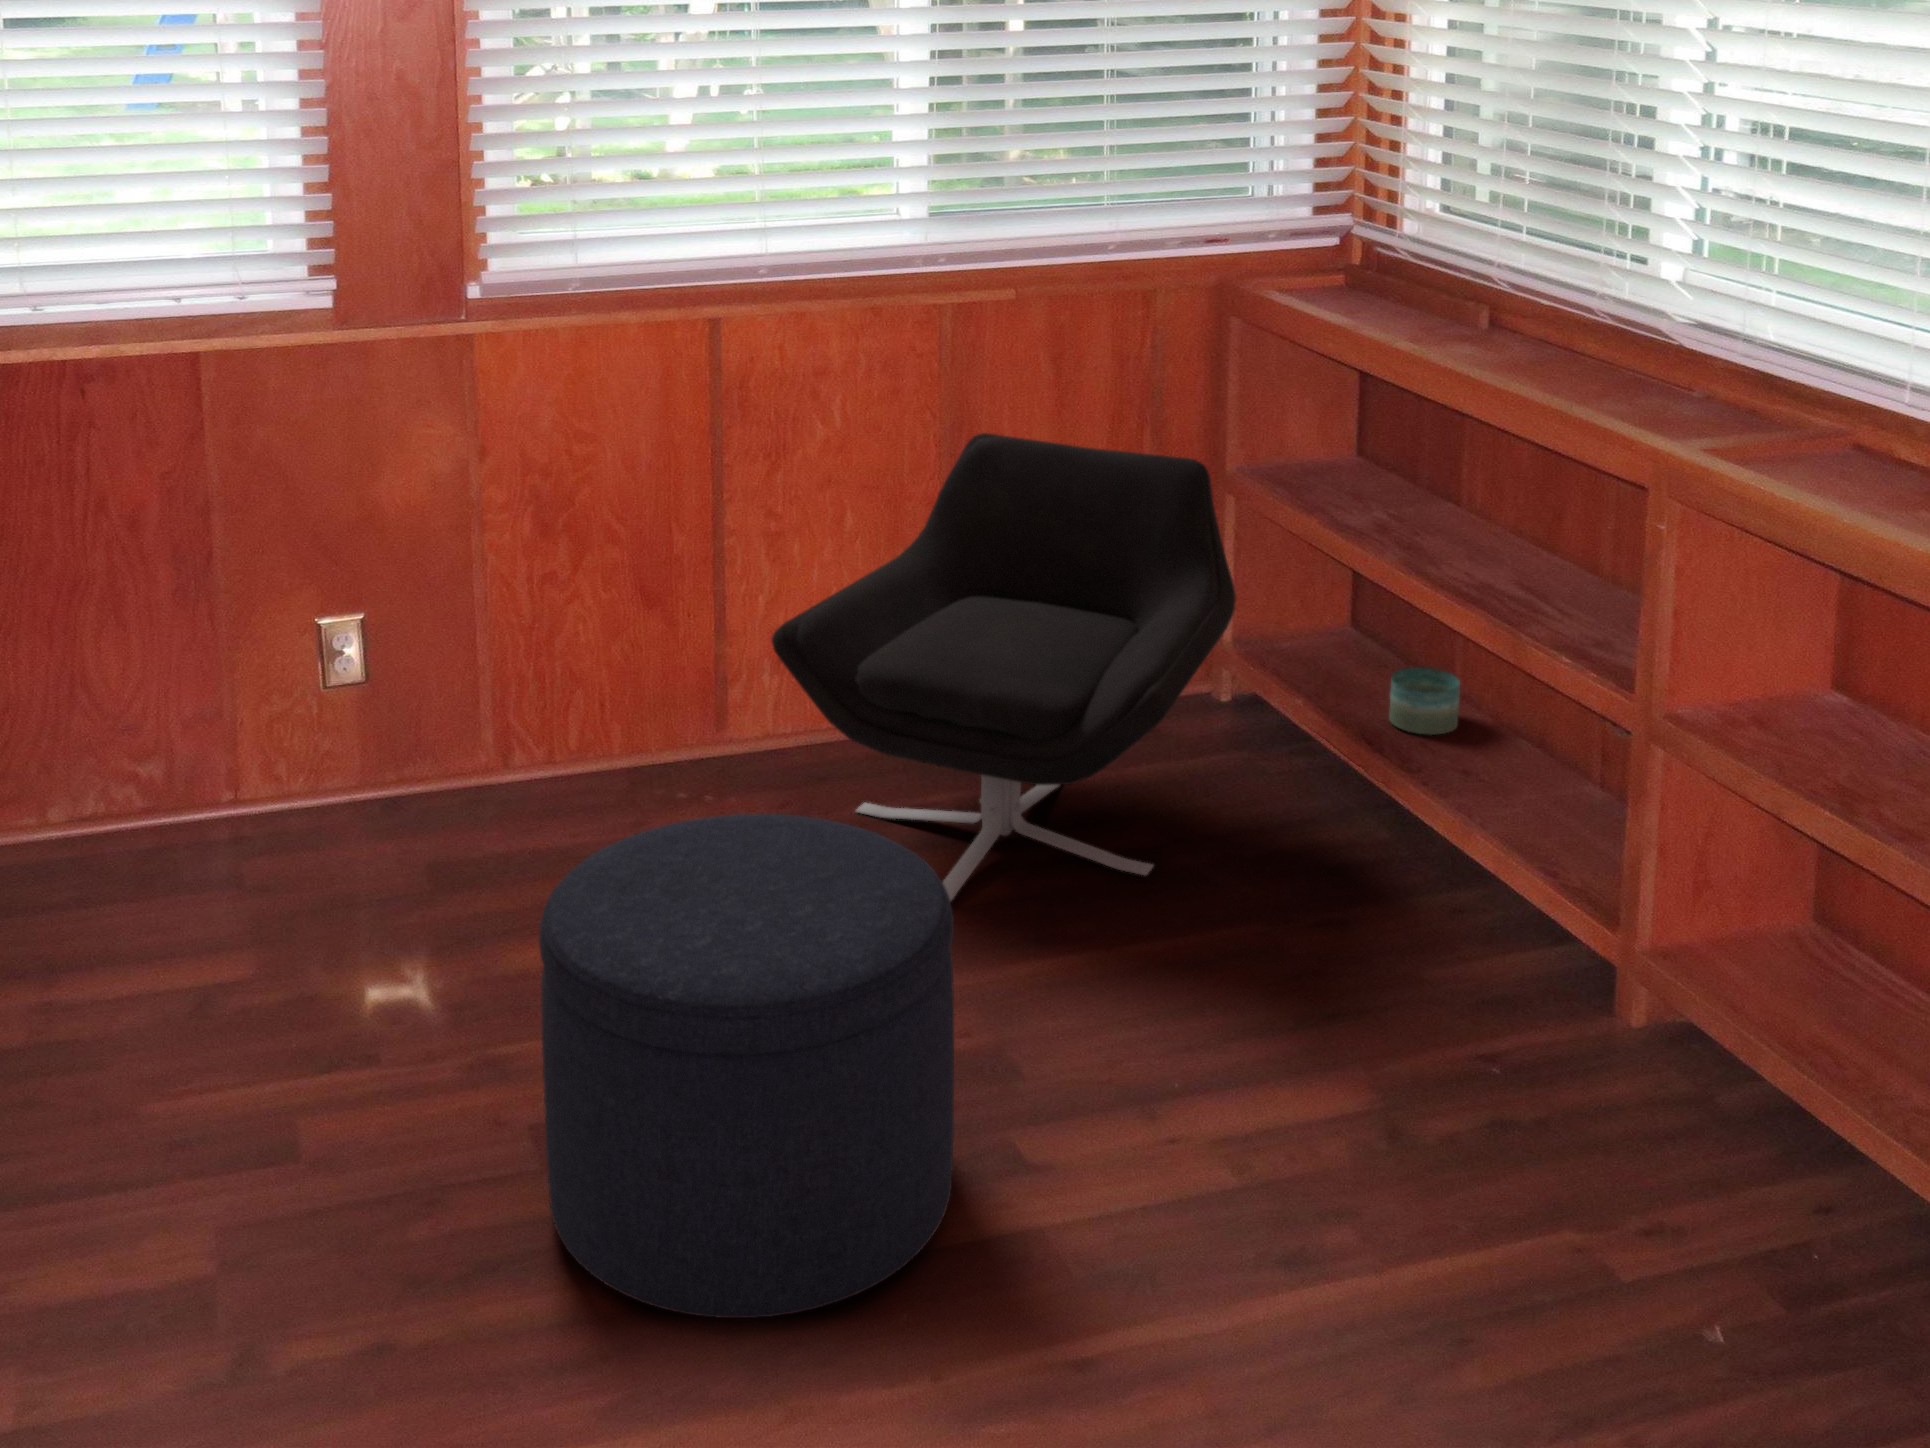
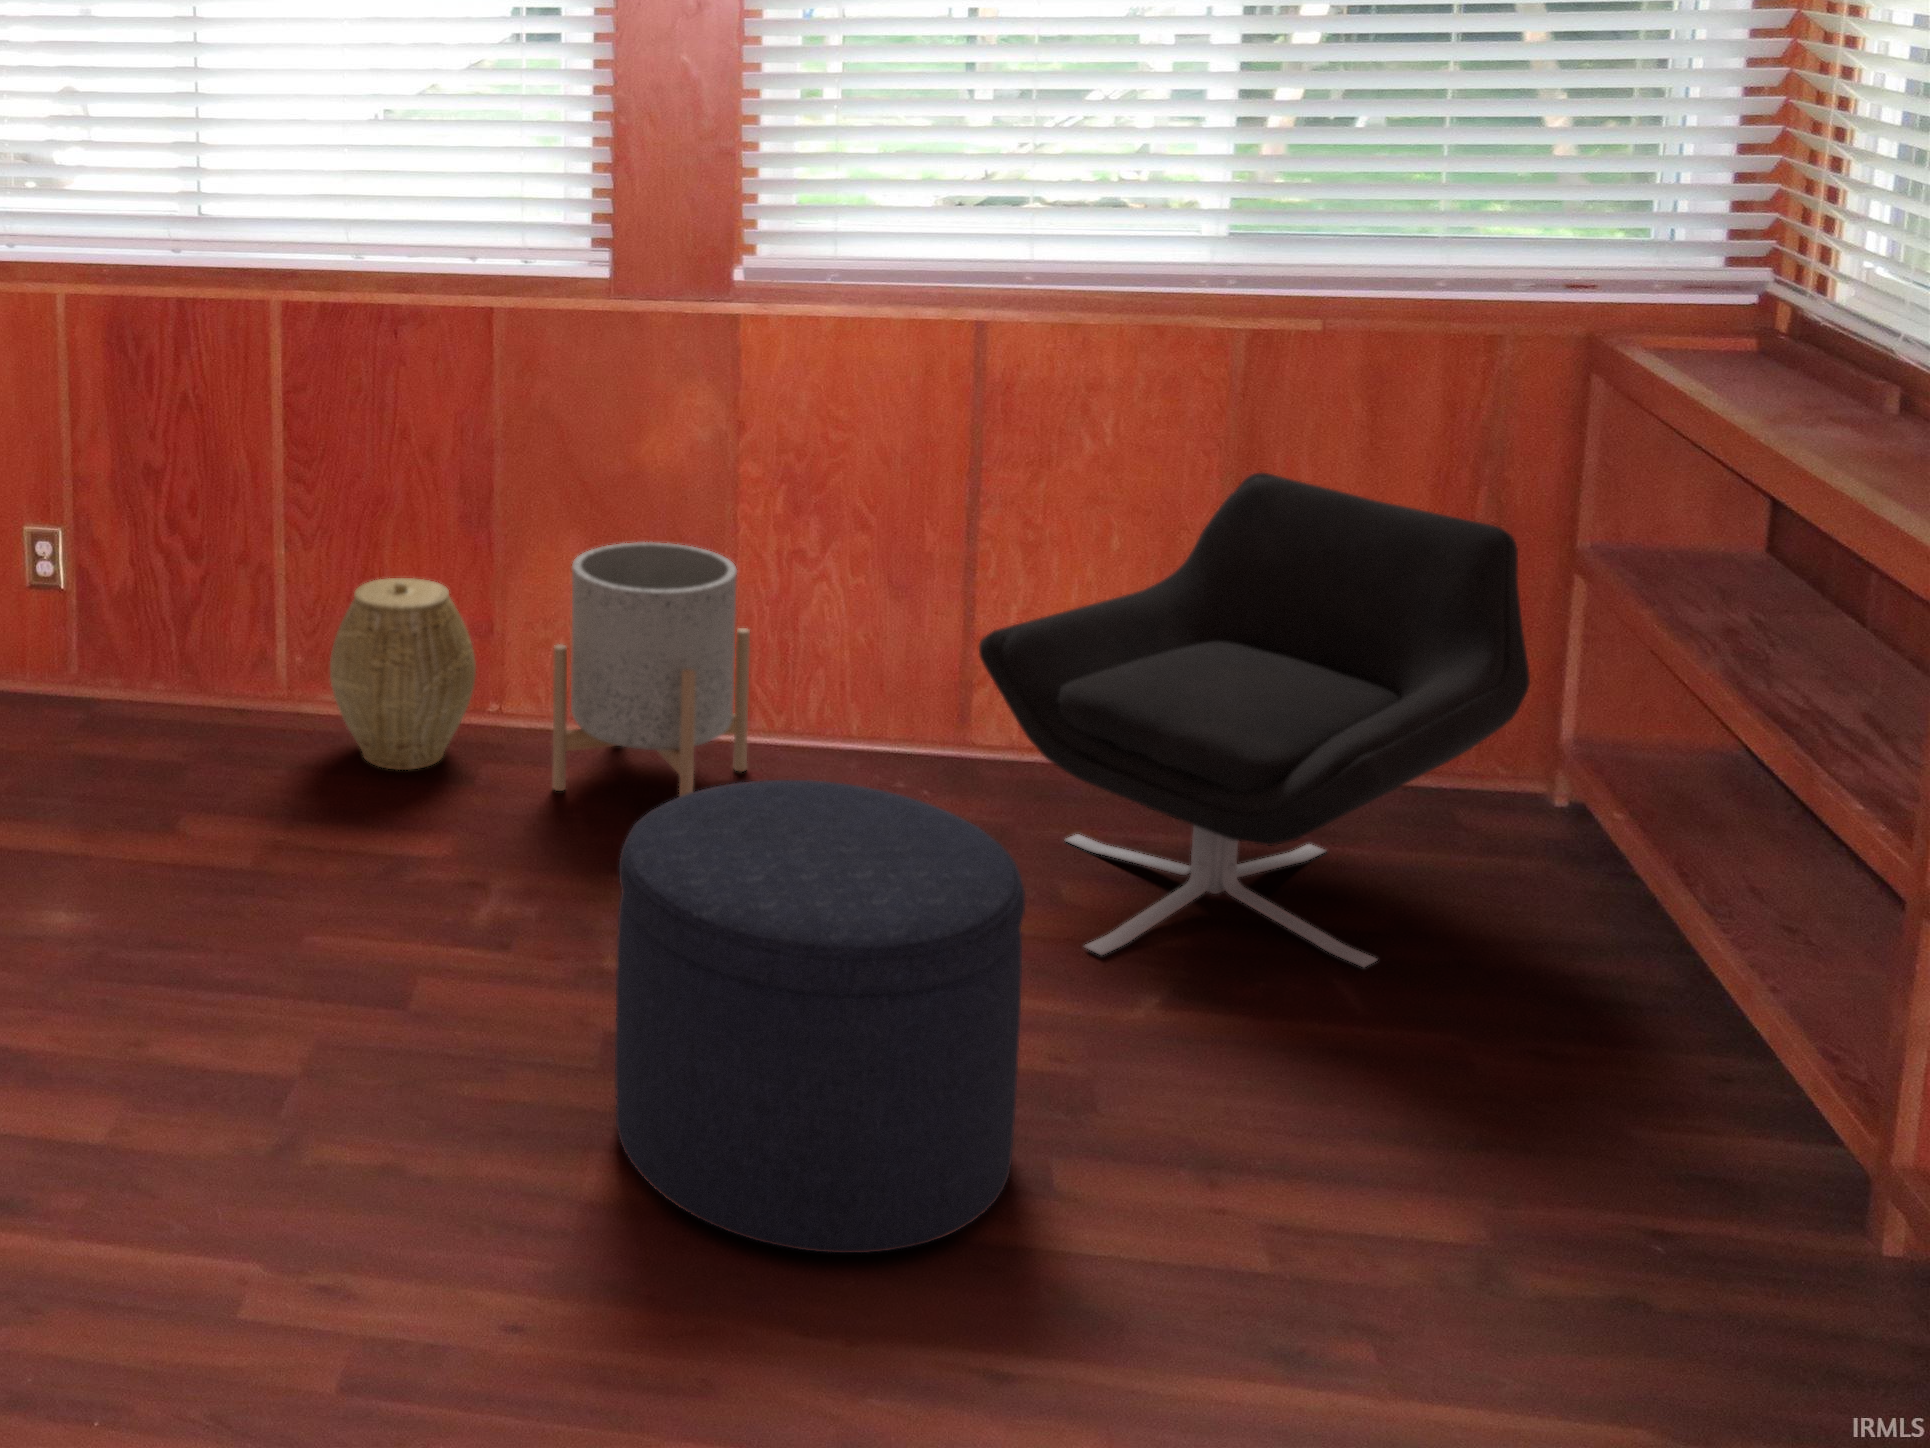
planter: none [326,582,530,874] -> present [553,542,750,796]
woven basket: none [51,665,227,887] -> present [330,578,476,770]
candle: present [1389,667,1460,734] -> none [1720,805,1821,889]

